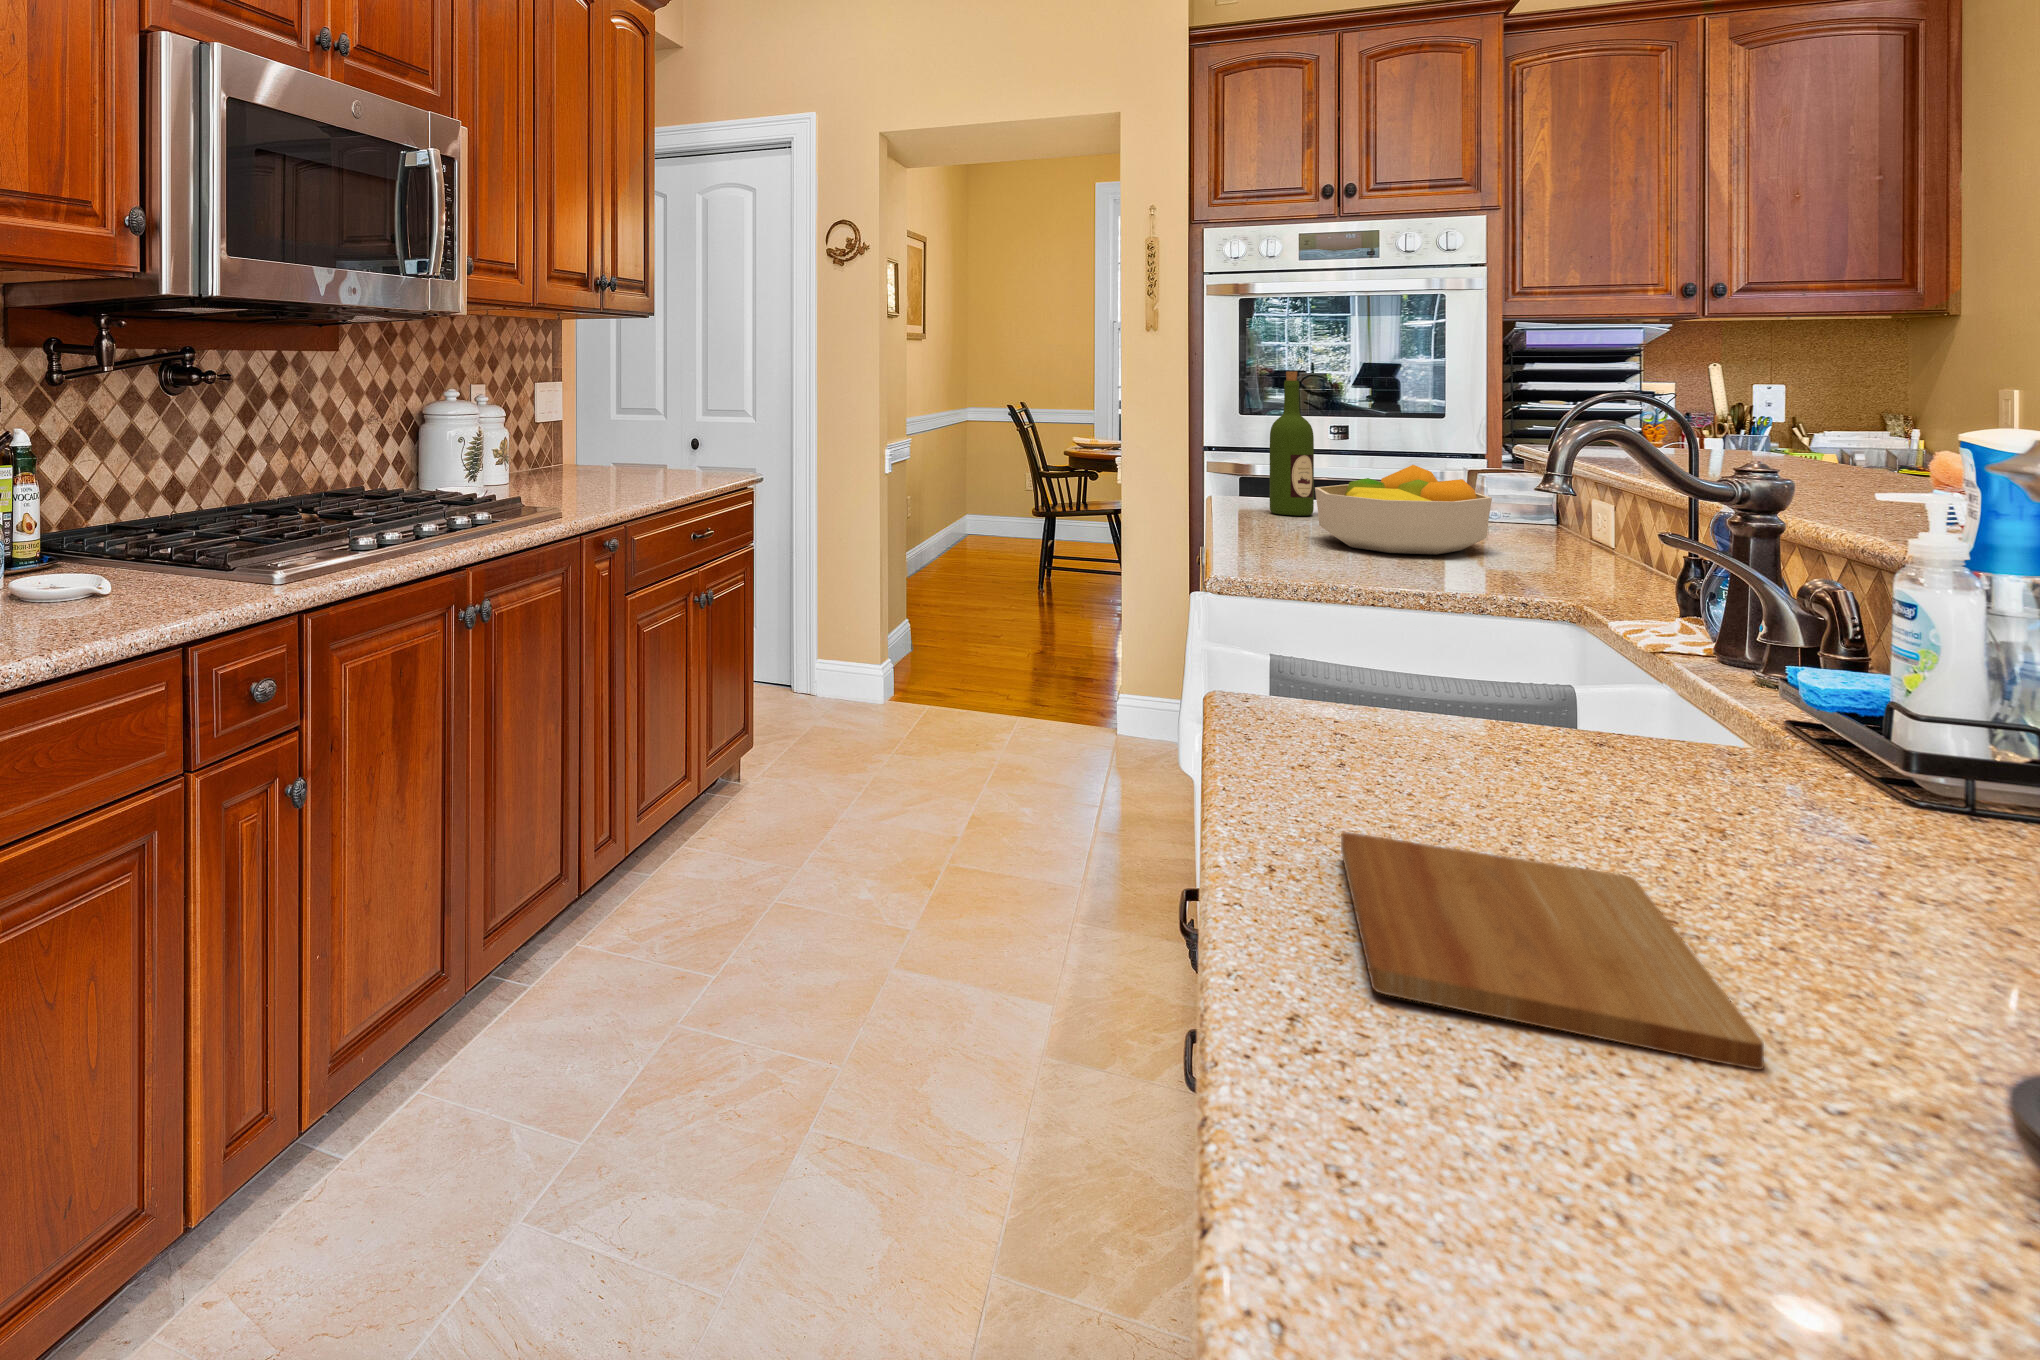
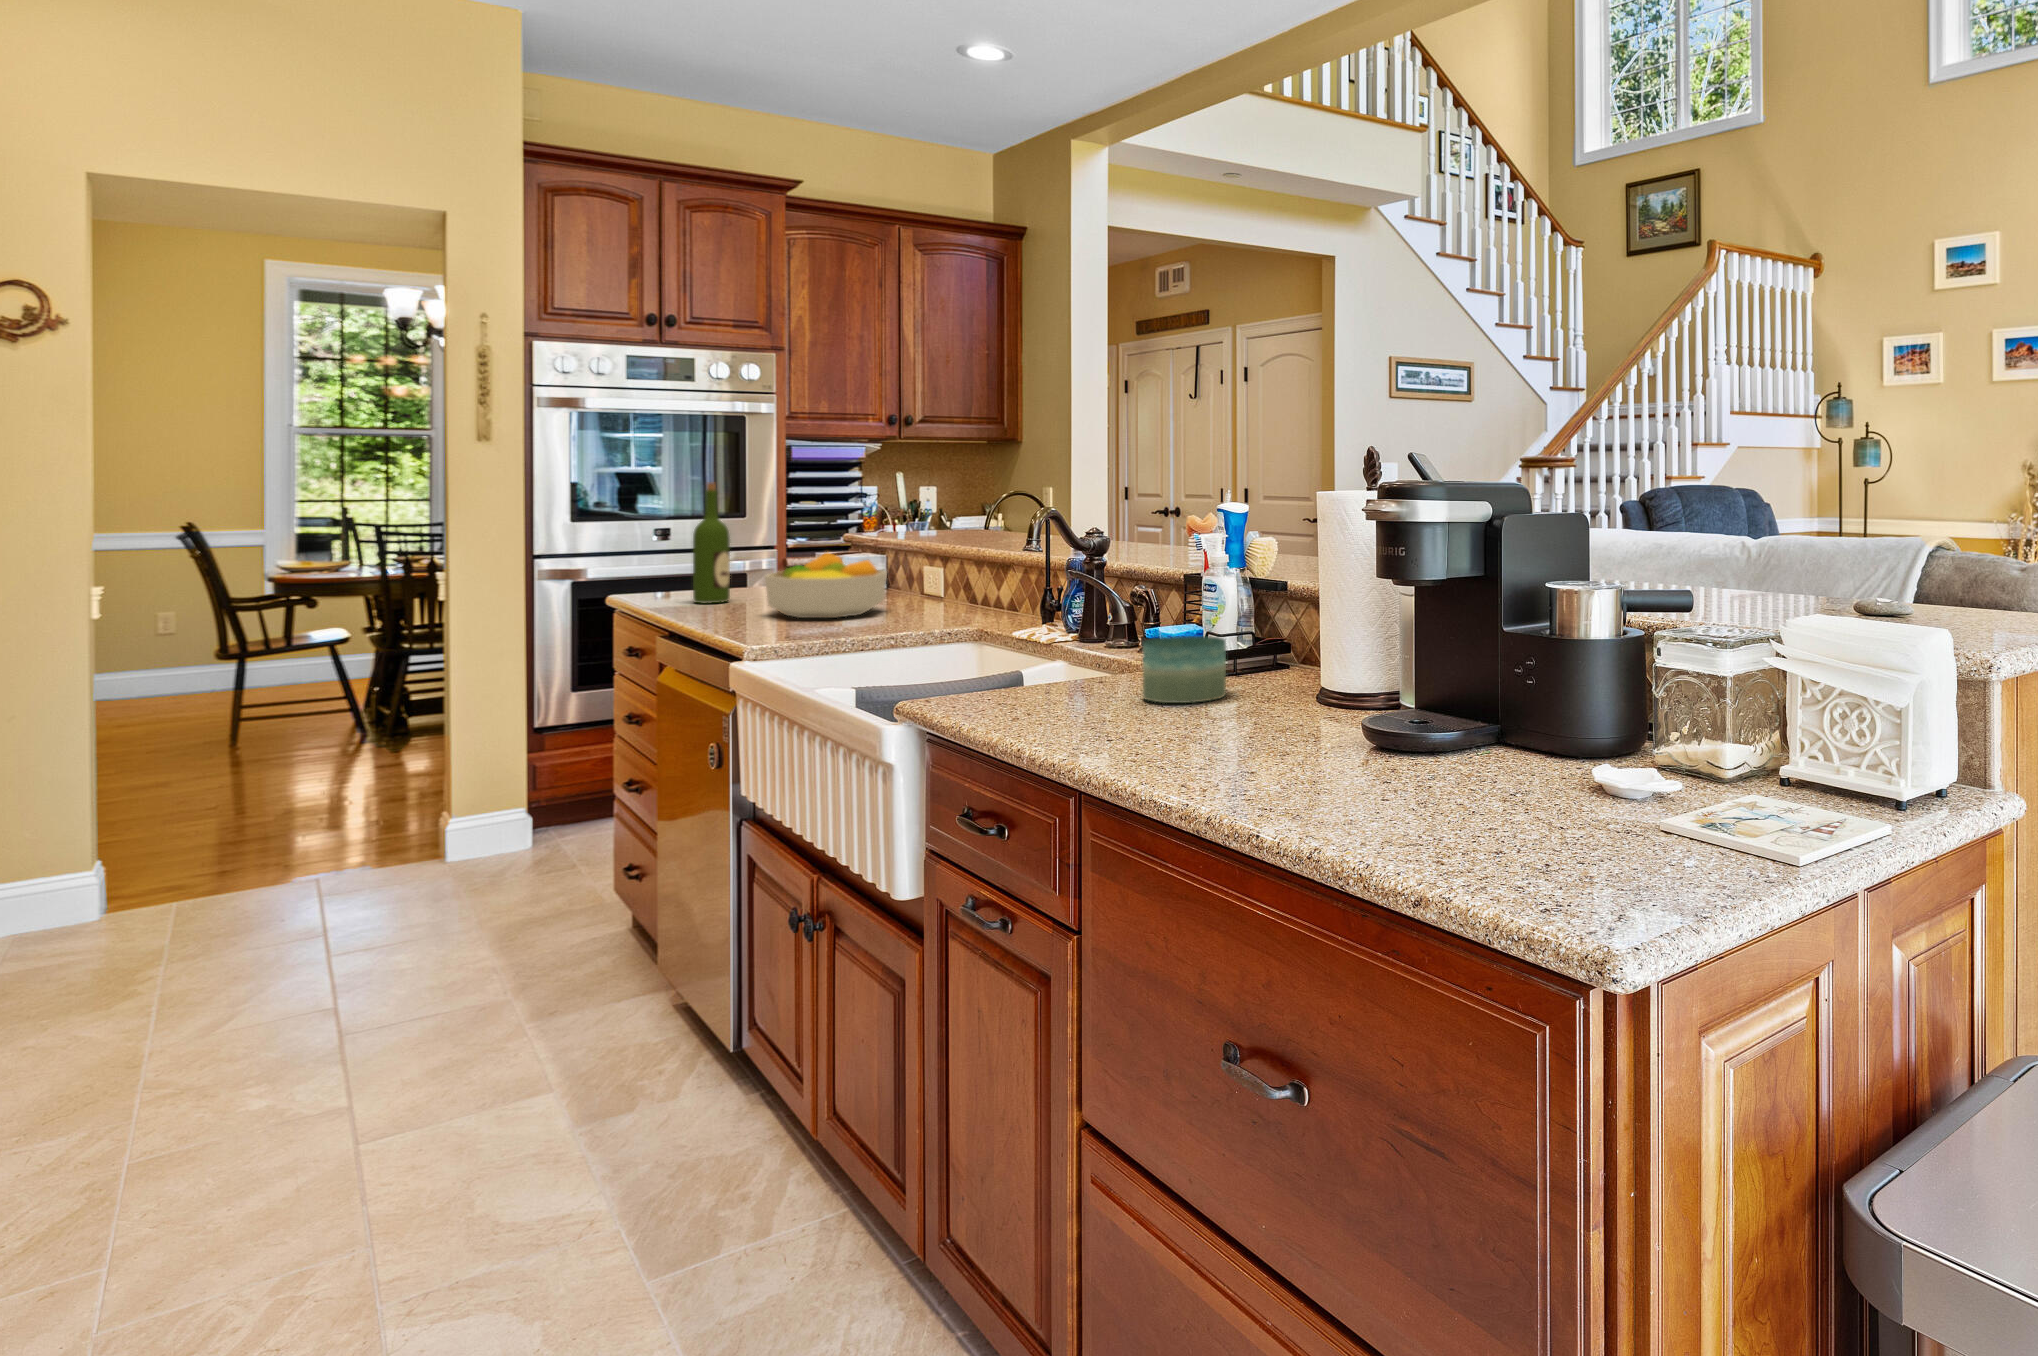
candle: none [1621,683,1858,854] -> present [1143,636,1226,703]
cutting board: present [1341,832,1764,1069] -> none [1095,717,1295,773]

